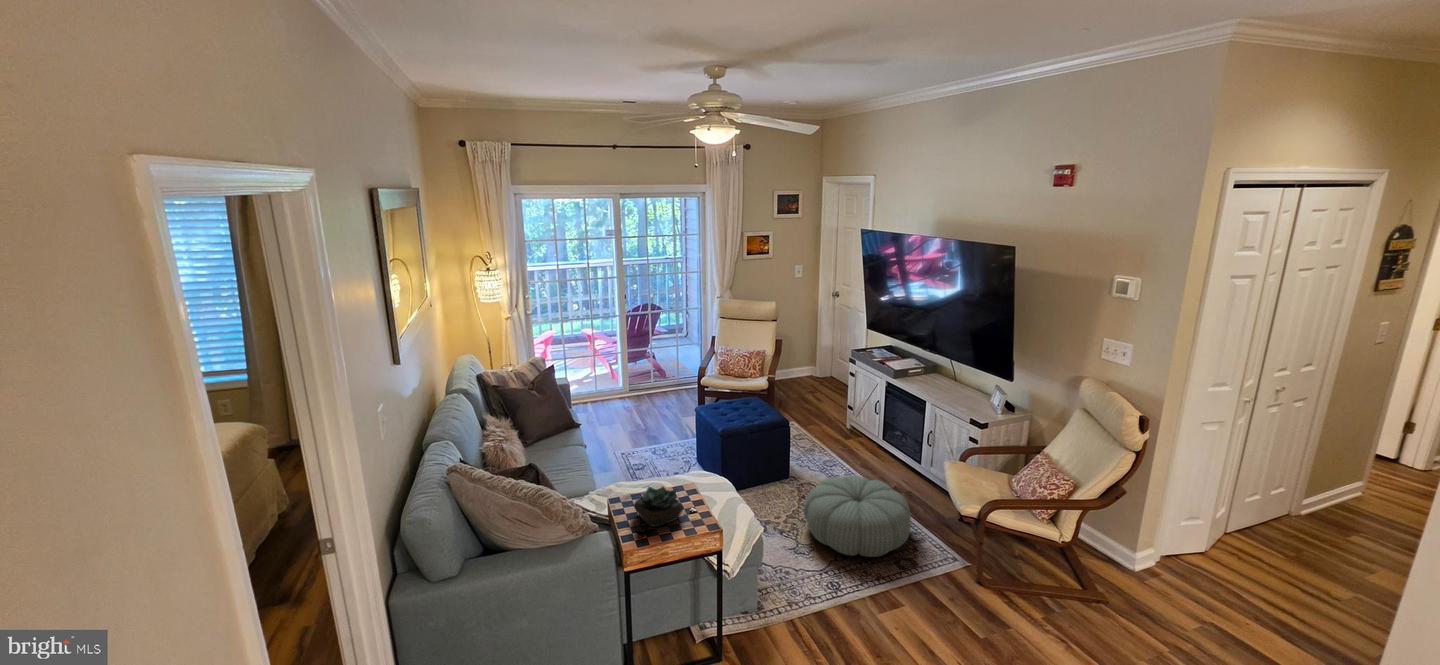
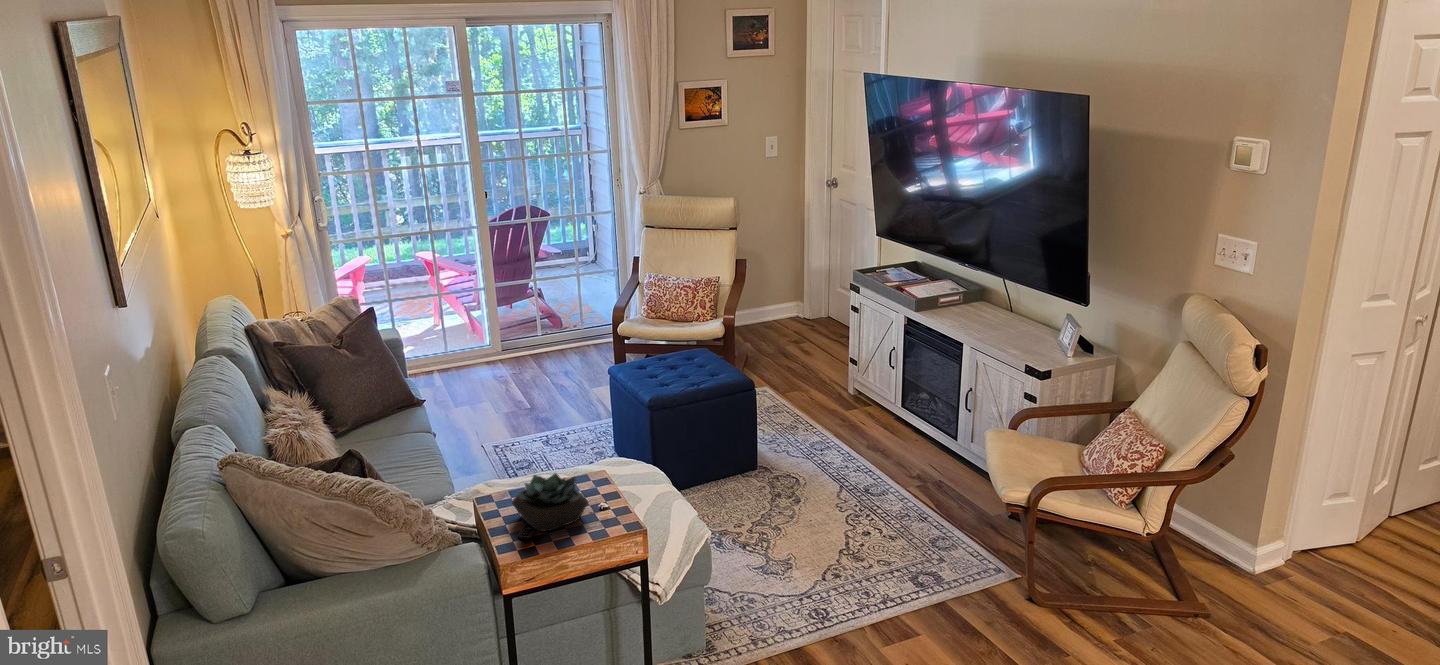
pouf: present [804,475,911,557] -> none [776,458,936,573]

